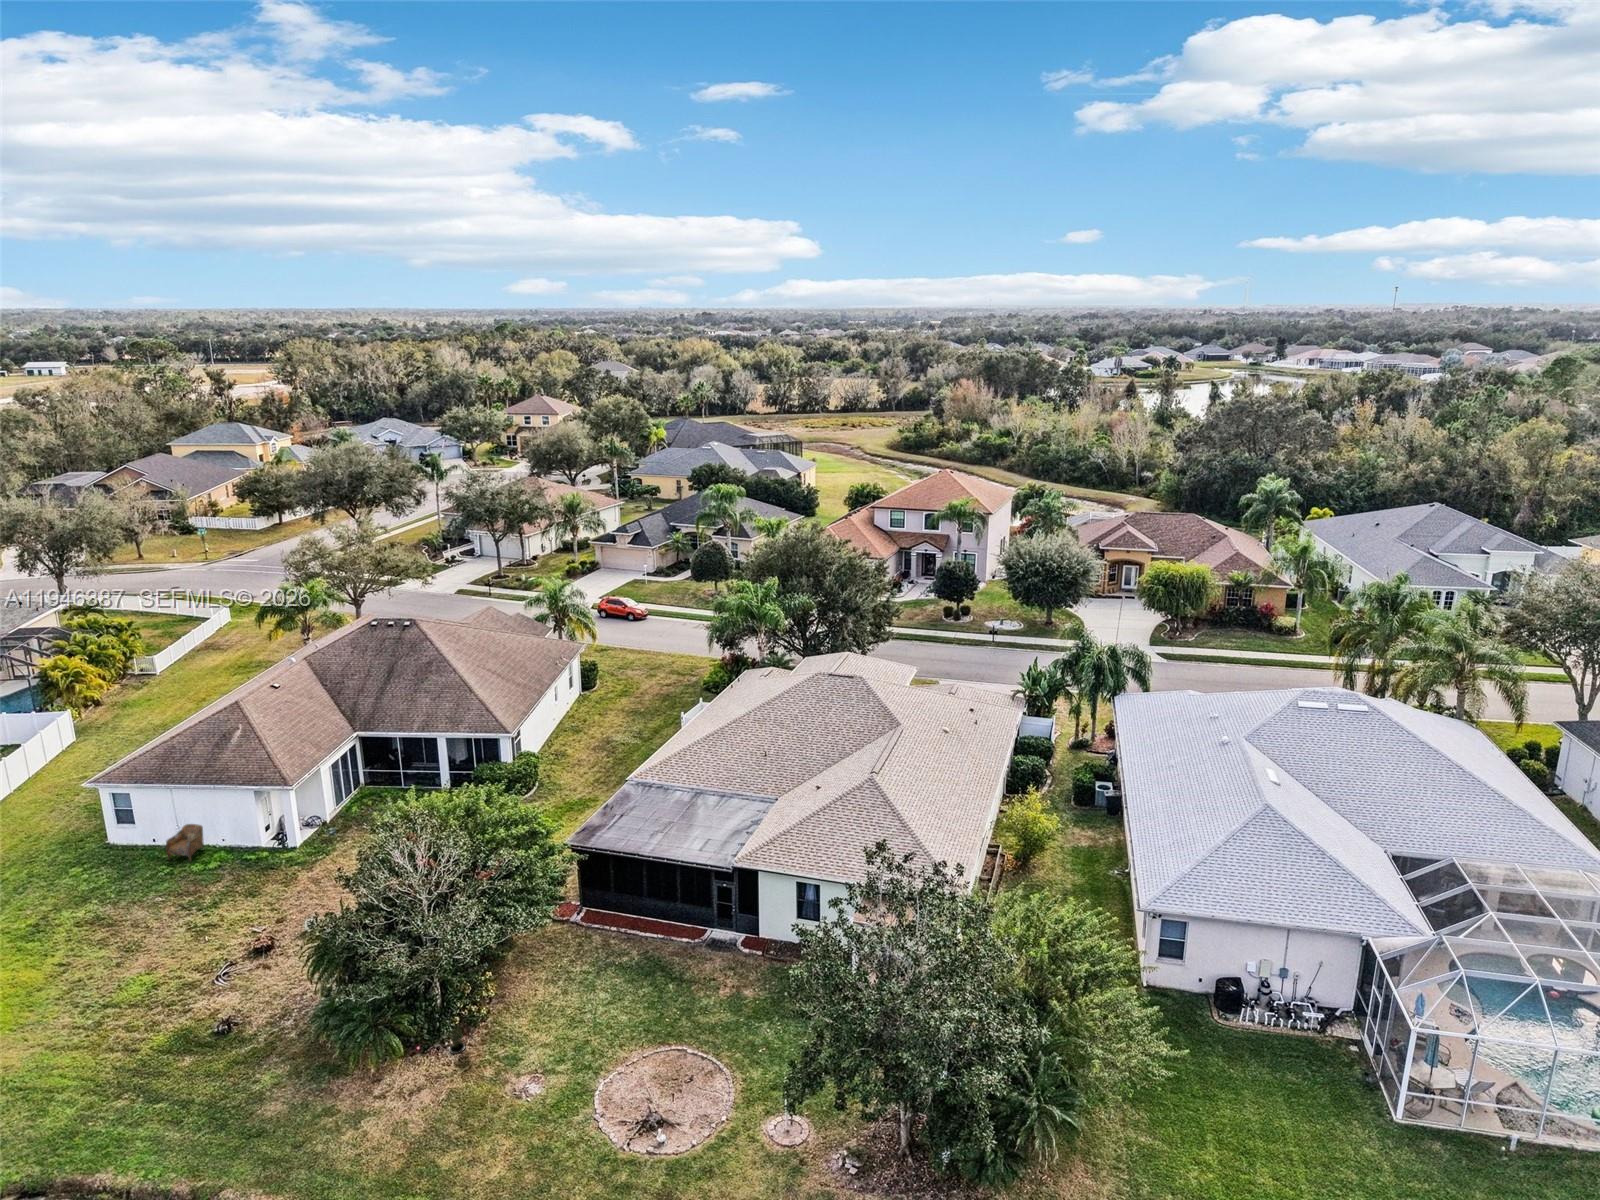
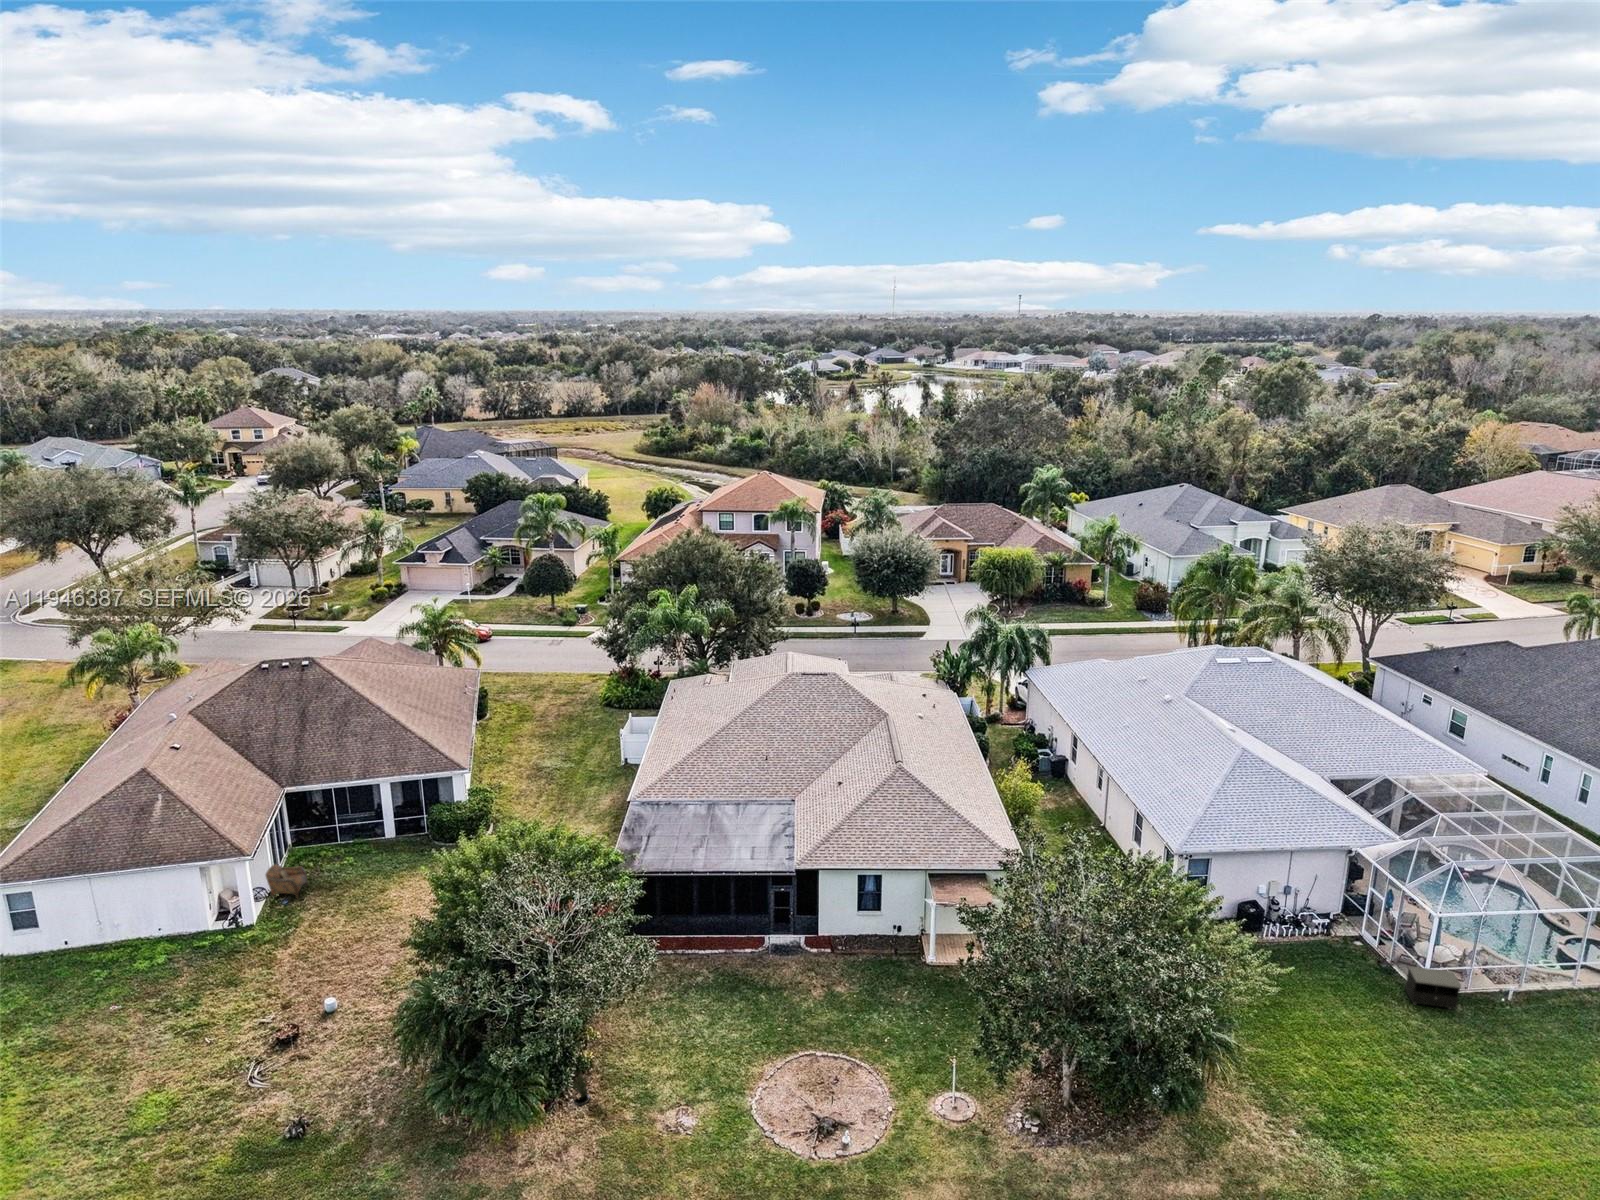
armchair: present [166,824,205,861] -> present [266,864,308,899]
storage bench: none [1380,1085,1441,1148] -> present [1405,966,1461,1009]

